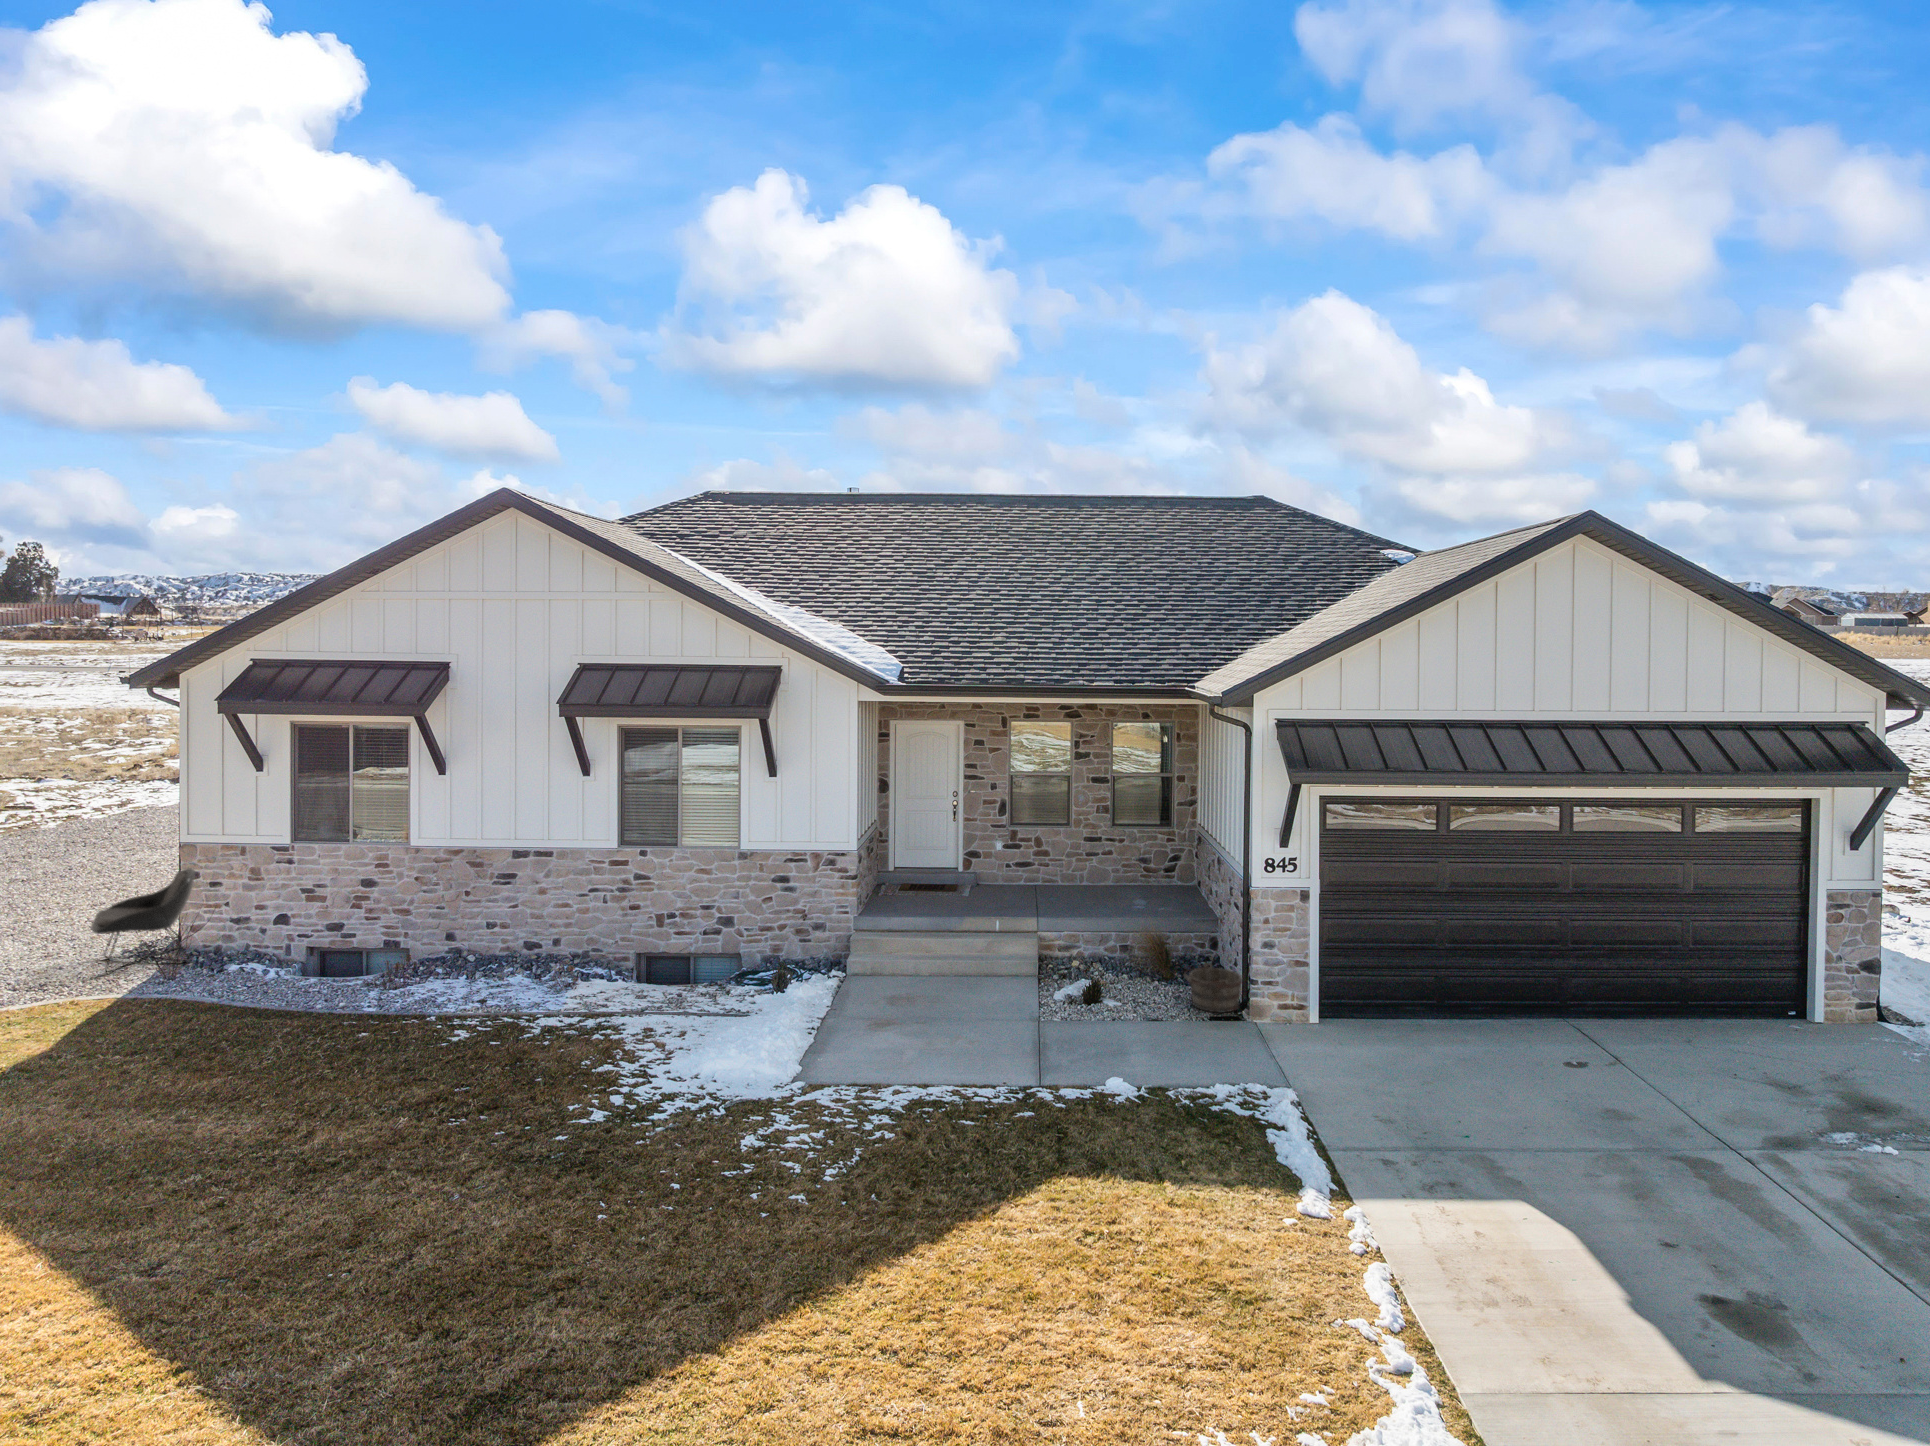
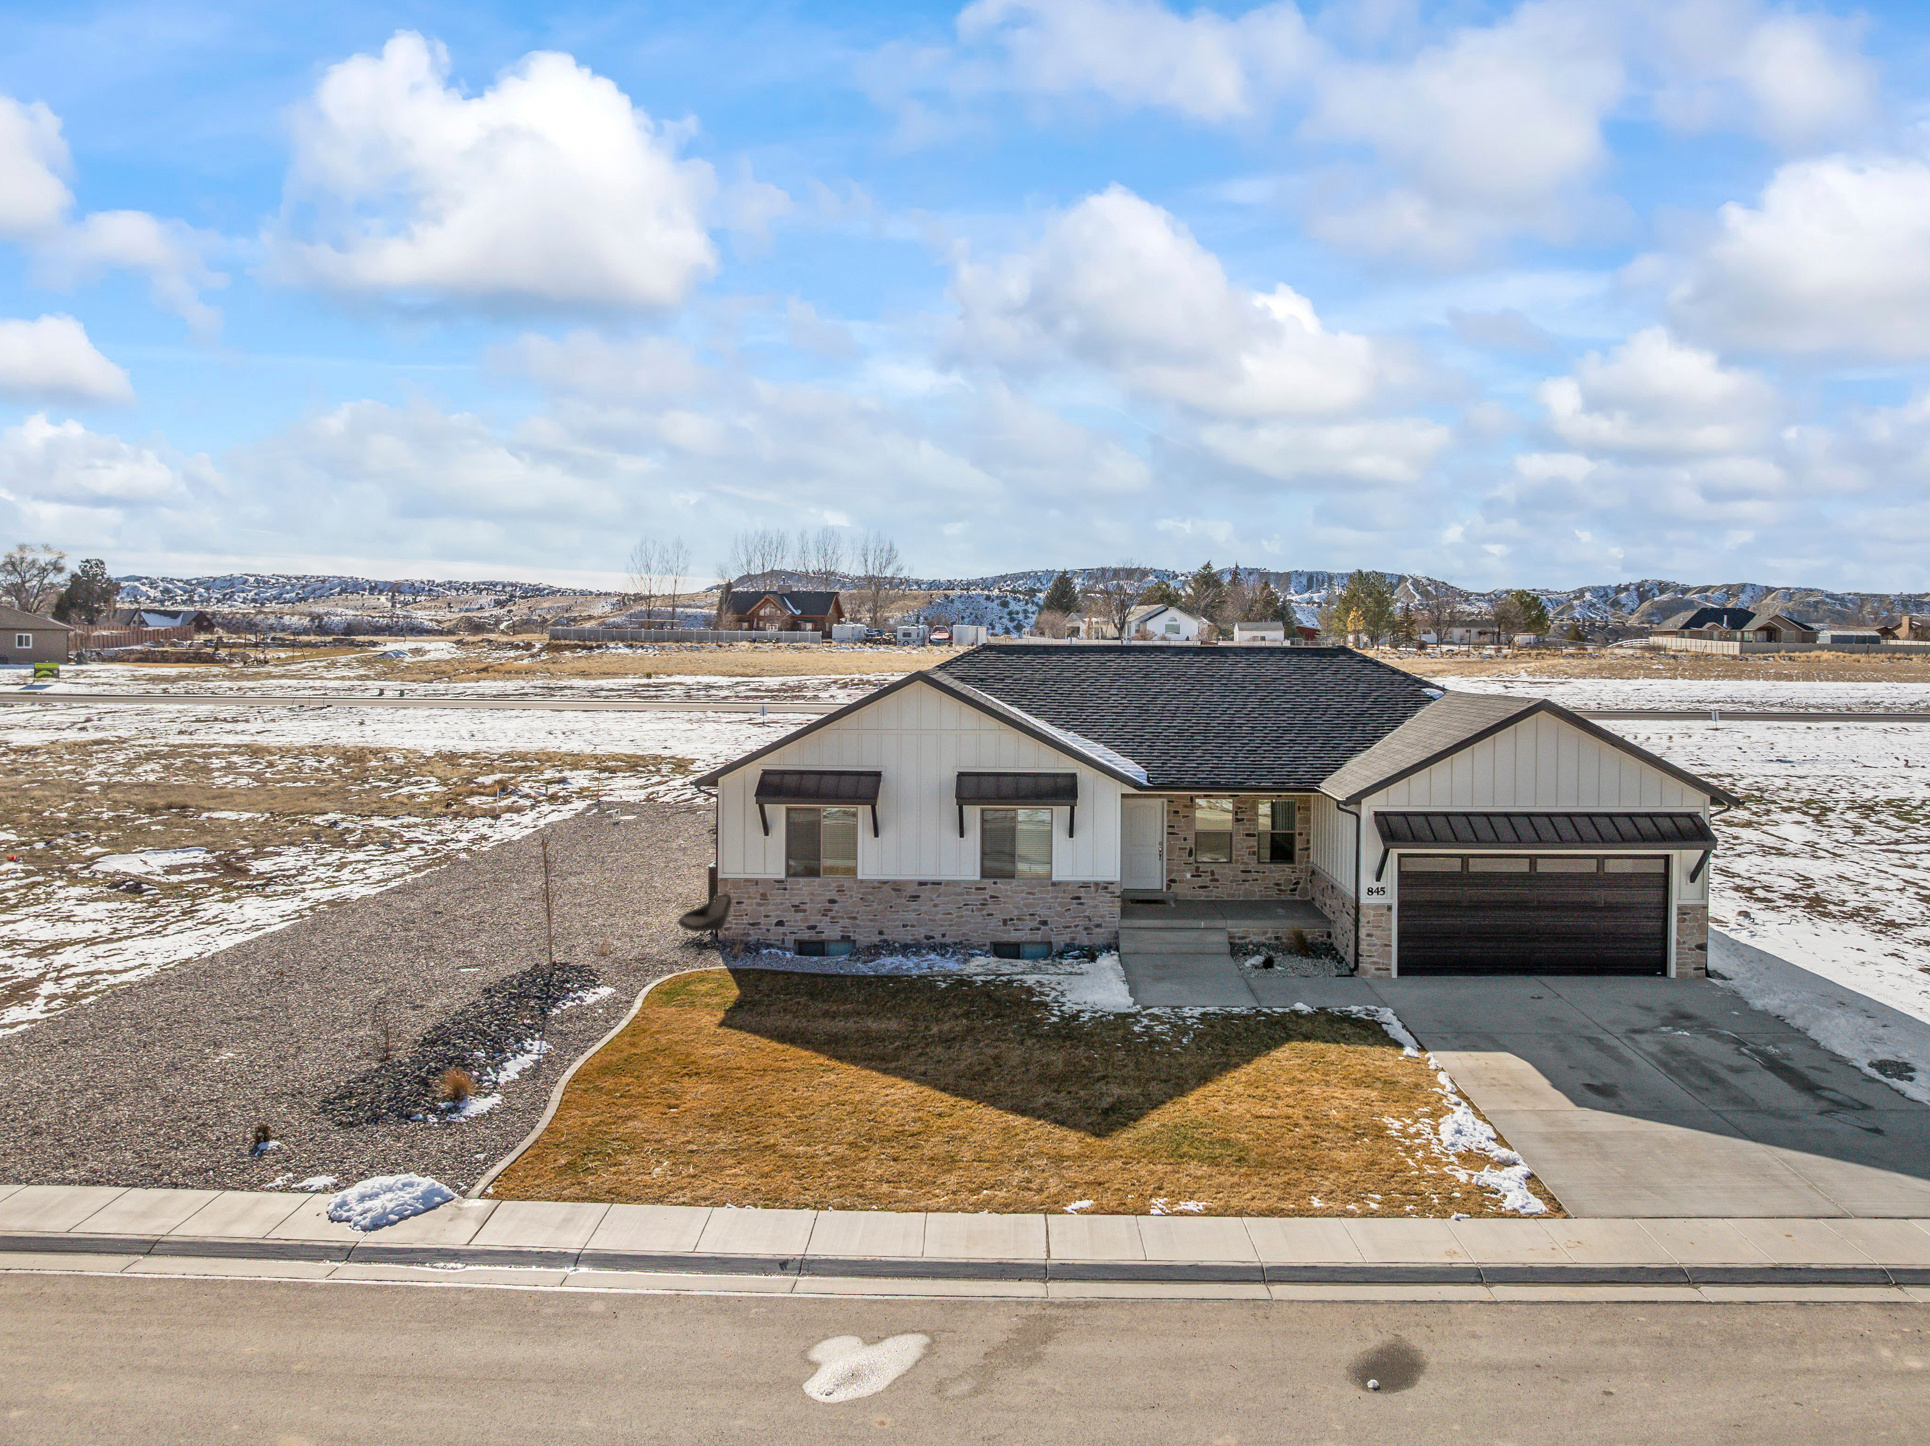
bucket: present [1184,963,1242,1012] -> none [1321,947,1355,973]

